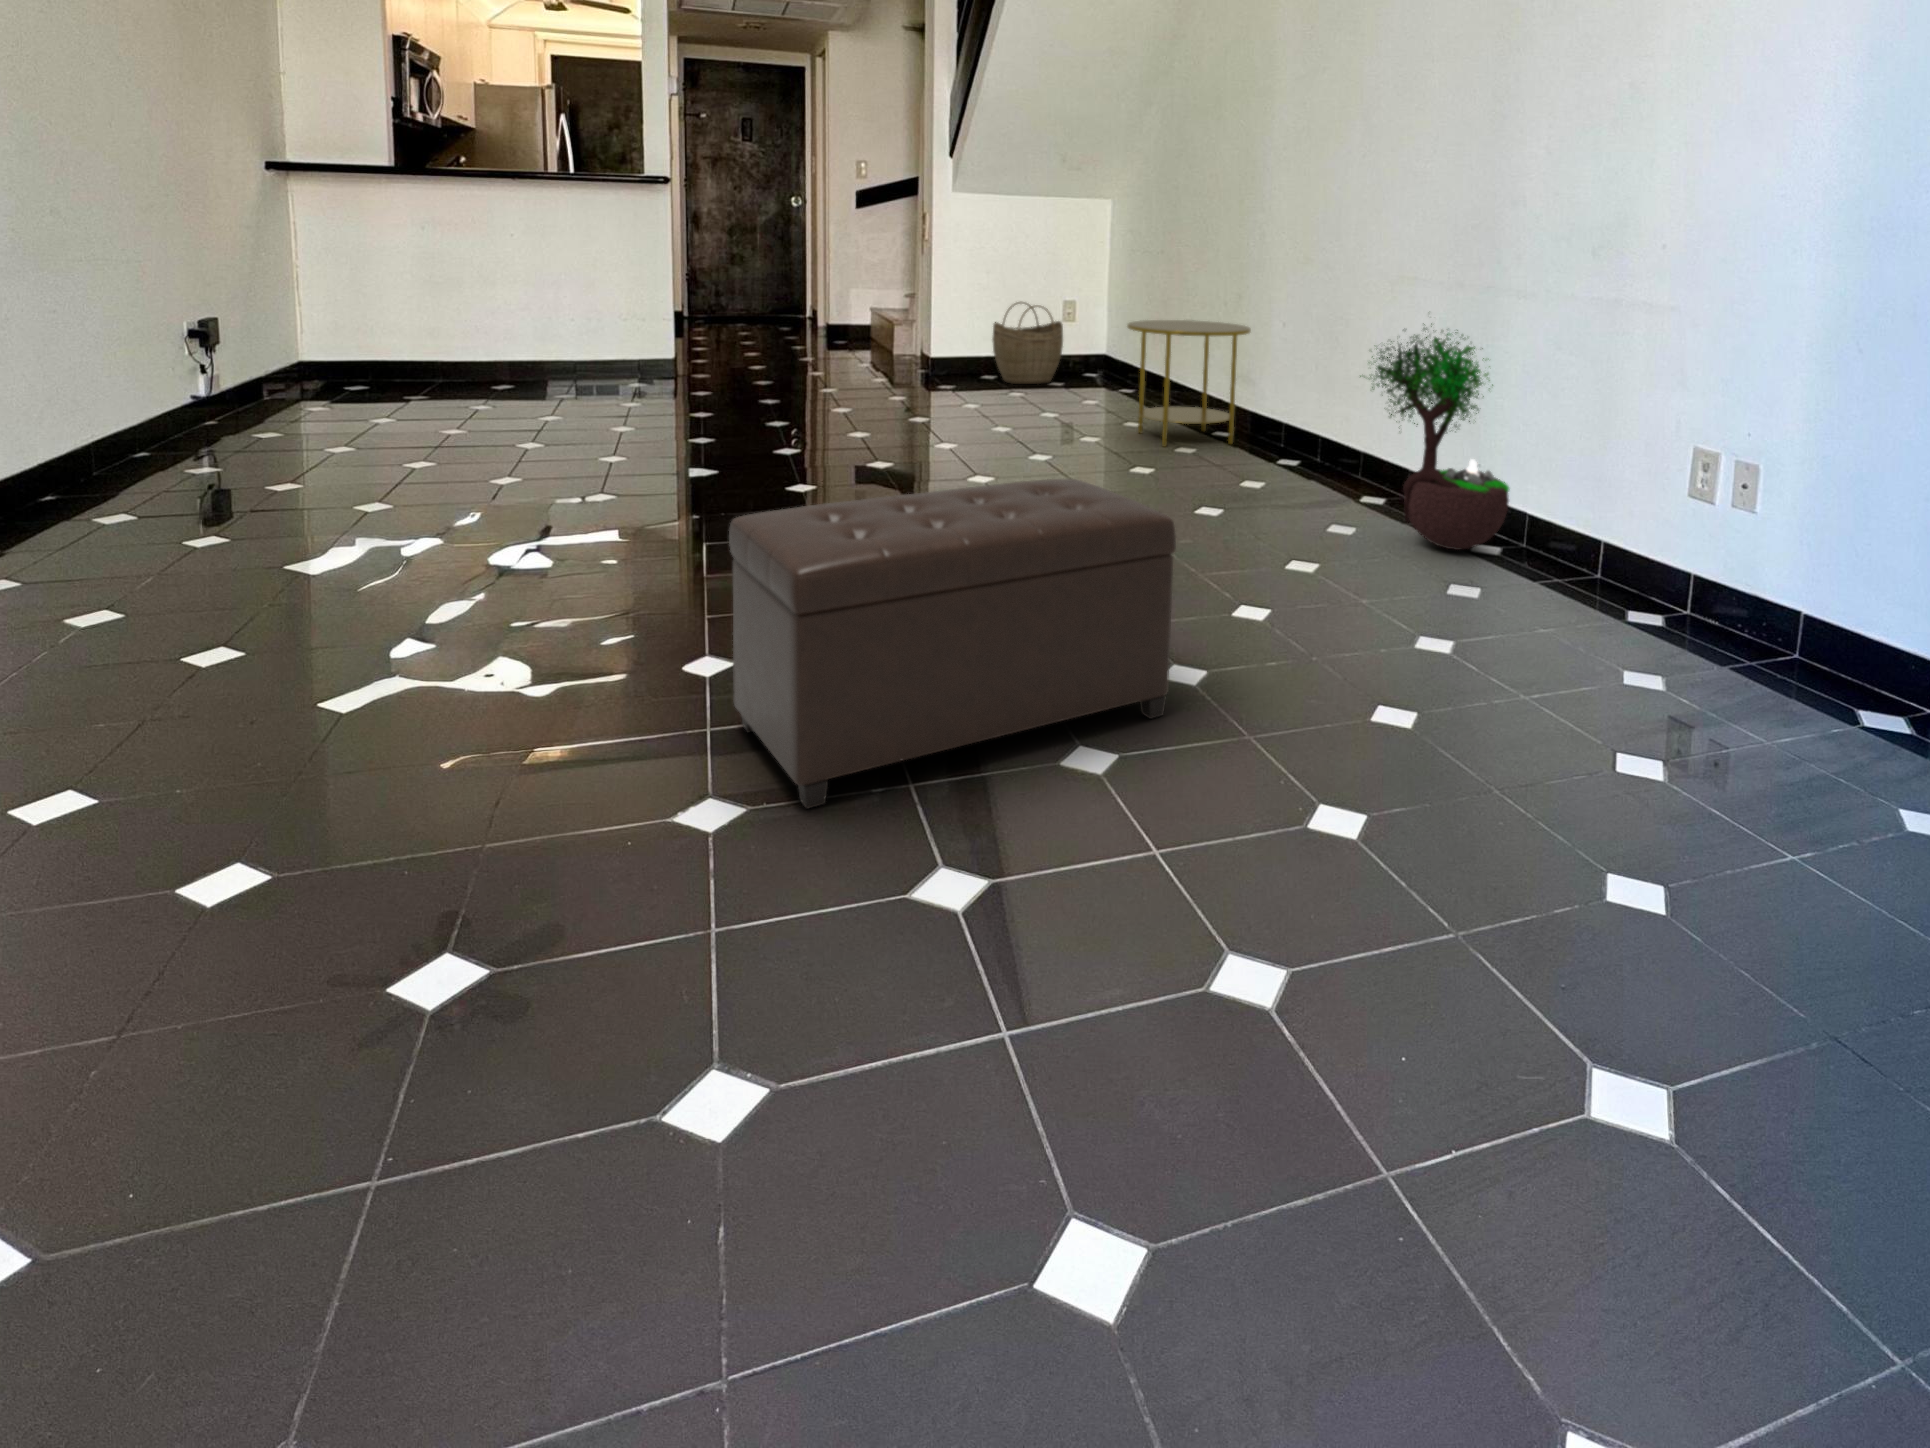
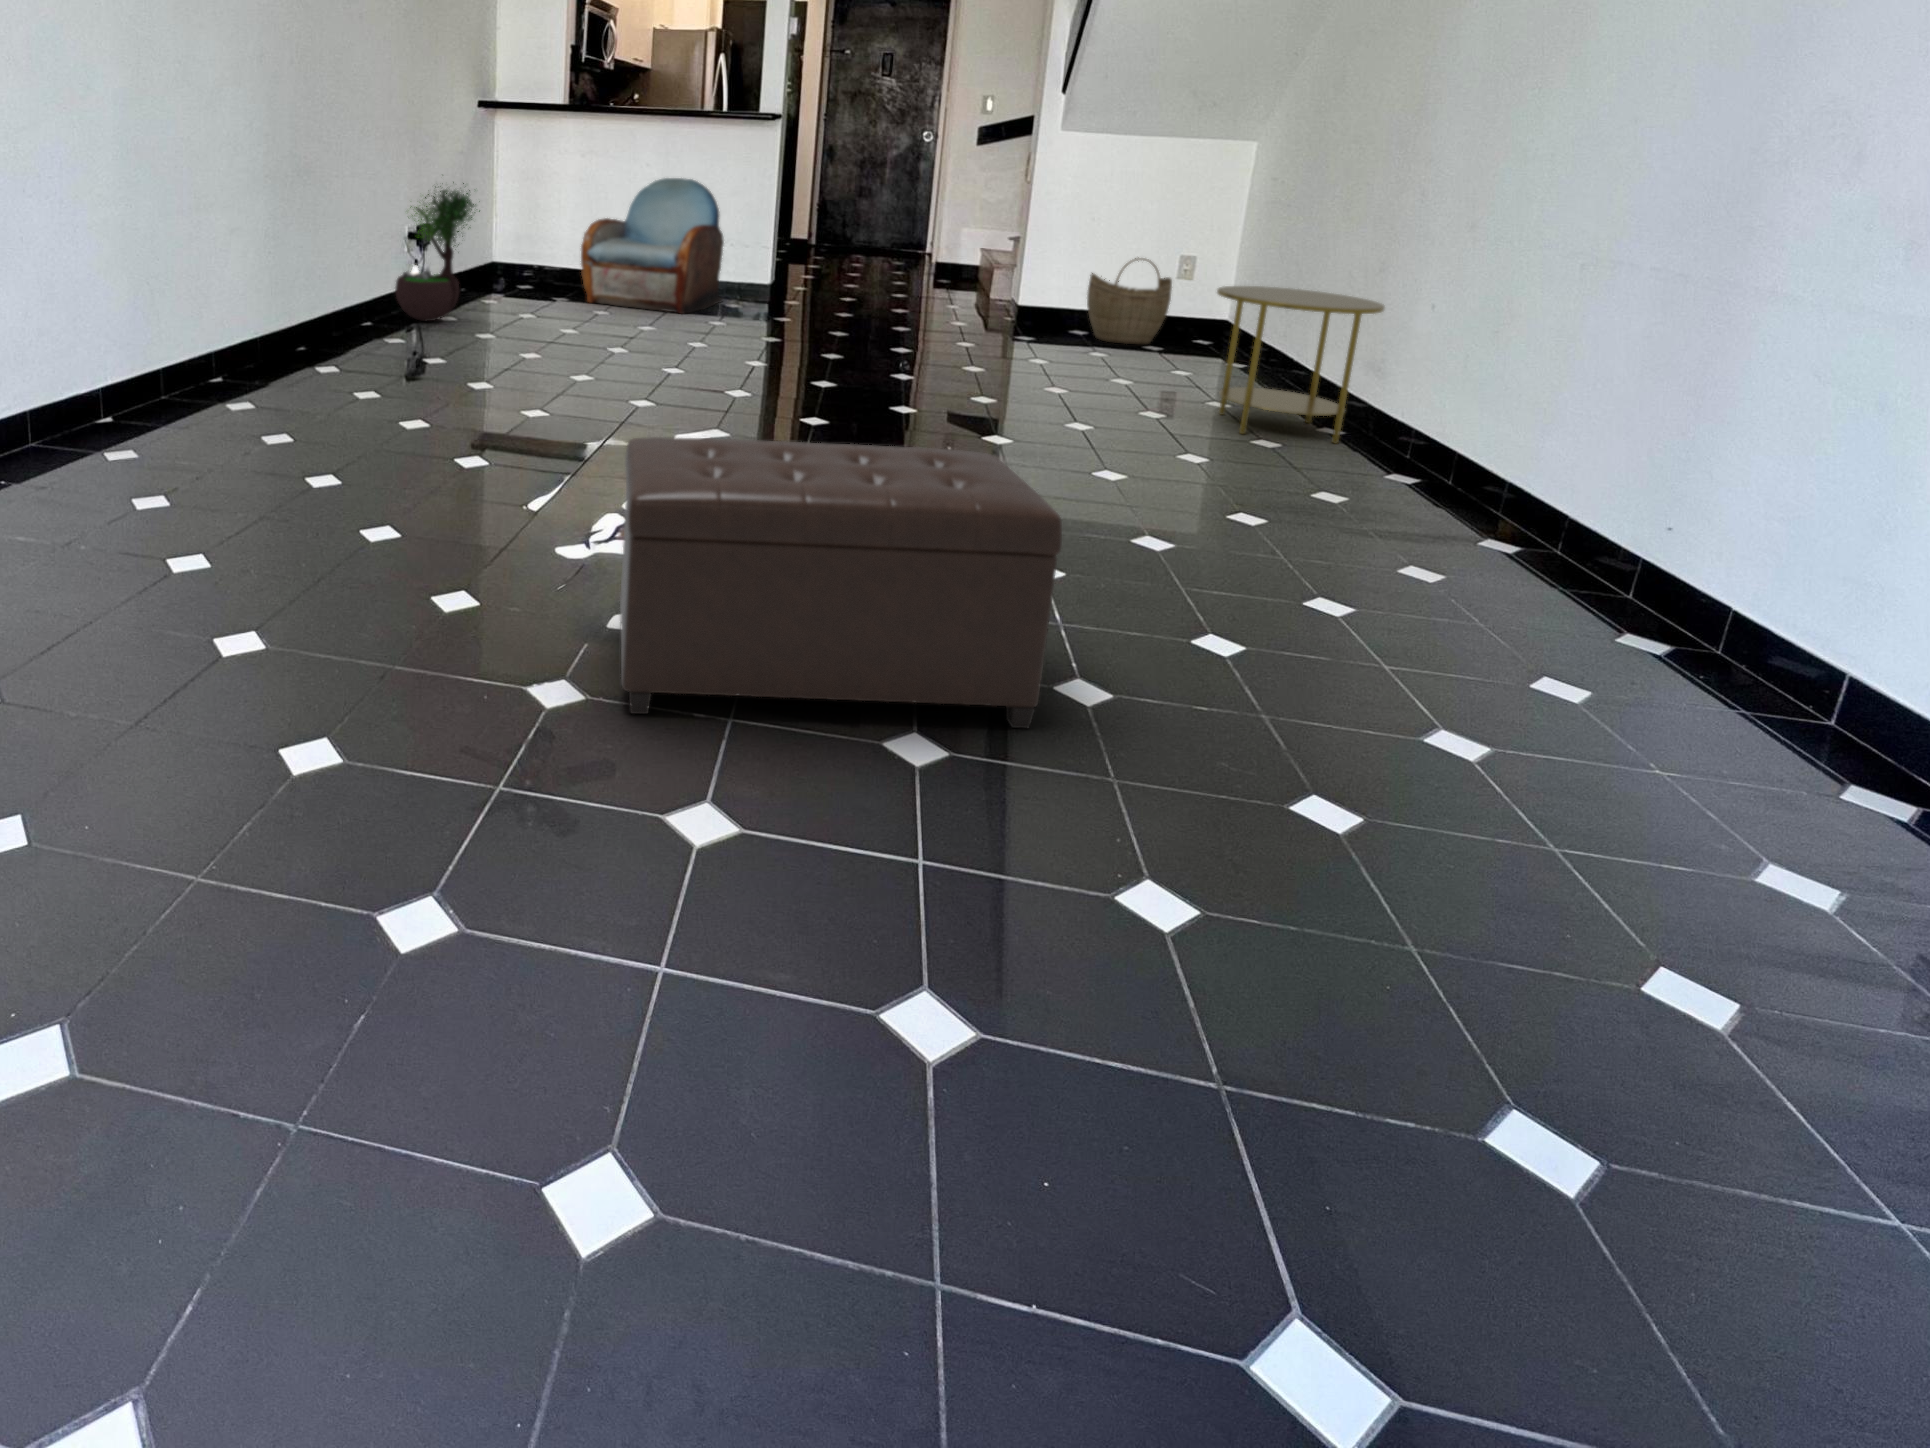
armchair: none [436,250,620,401] -> present [581,178,724,314]
potted tree: present [1360,323,1510,550] -> present [395,182,480,321]

